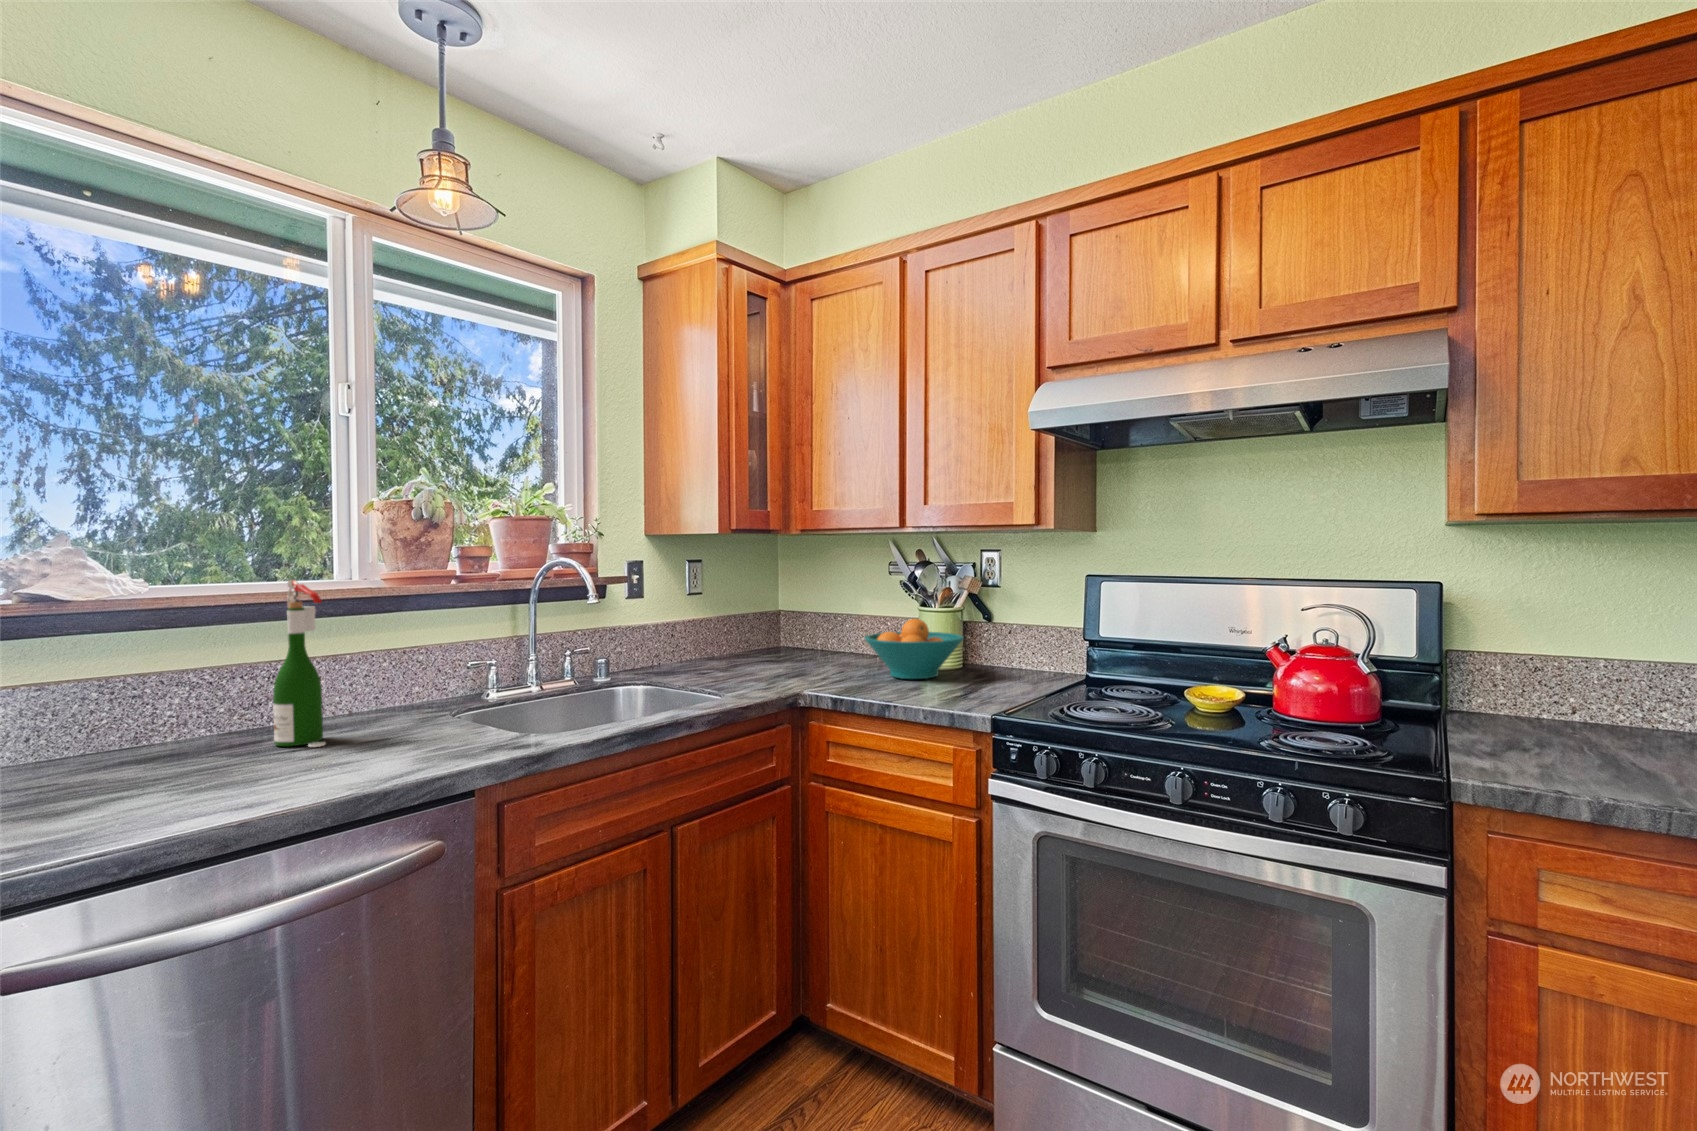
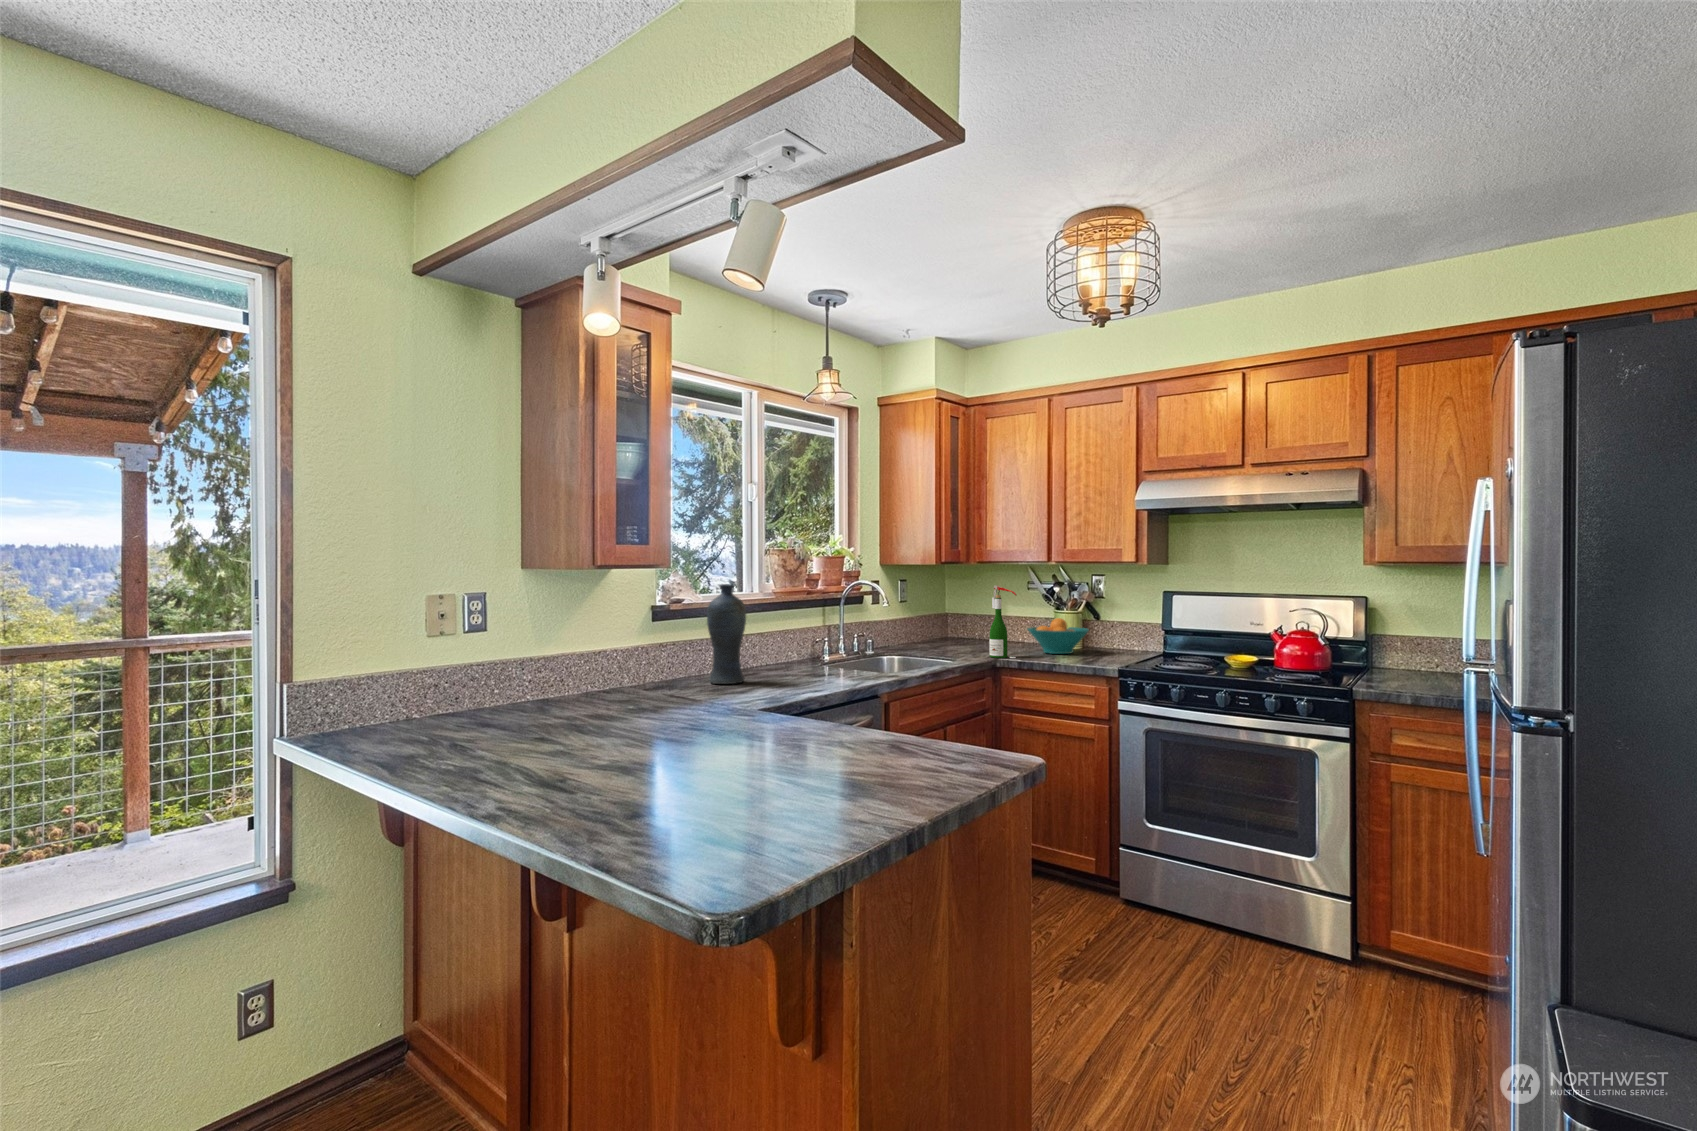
vase: none [71,569,184,787] -> present [707,584,746,684]
wine bottle: present [273,580,325,747] -> present [989,585,1016,658]

